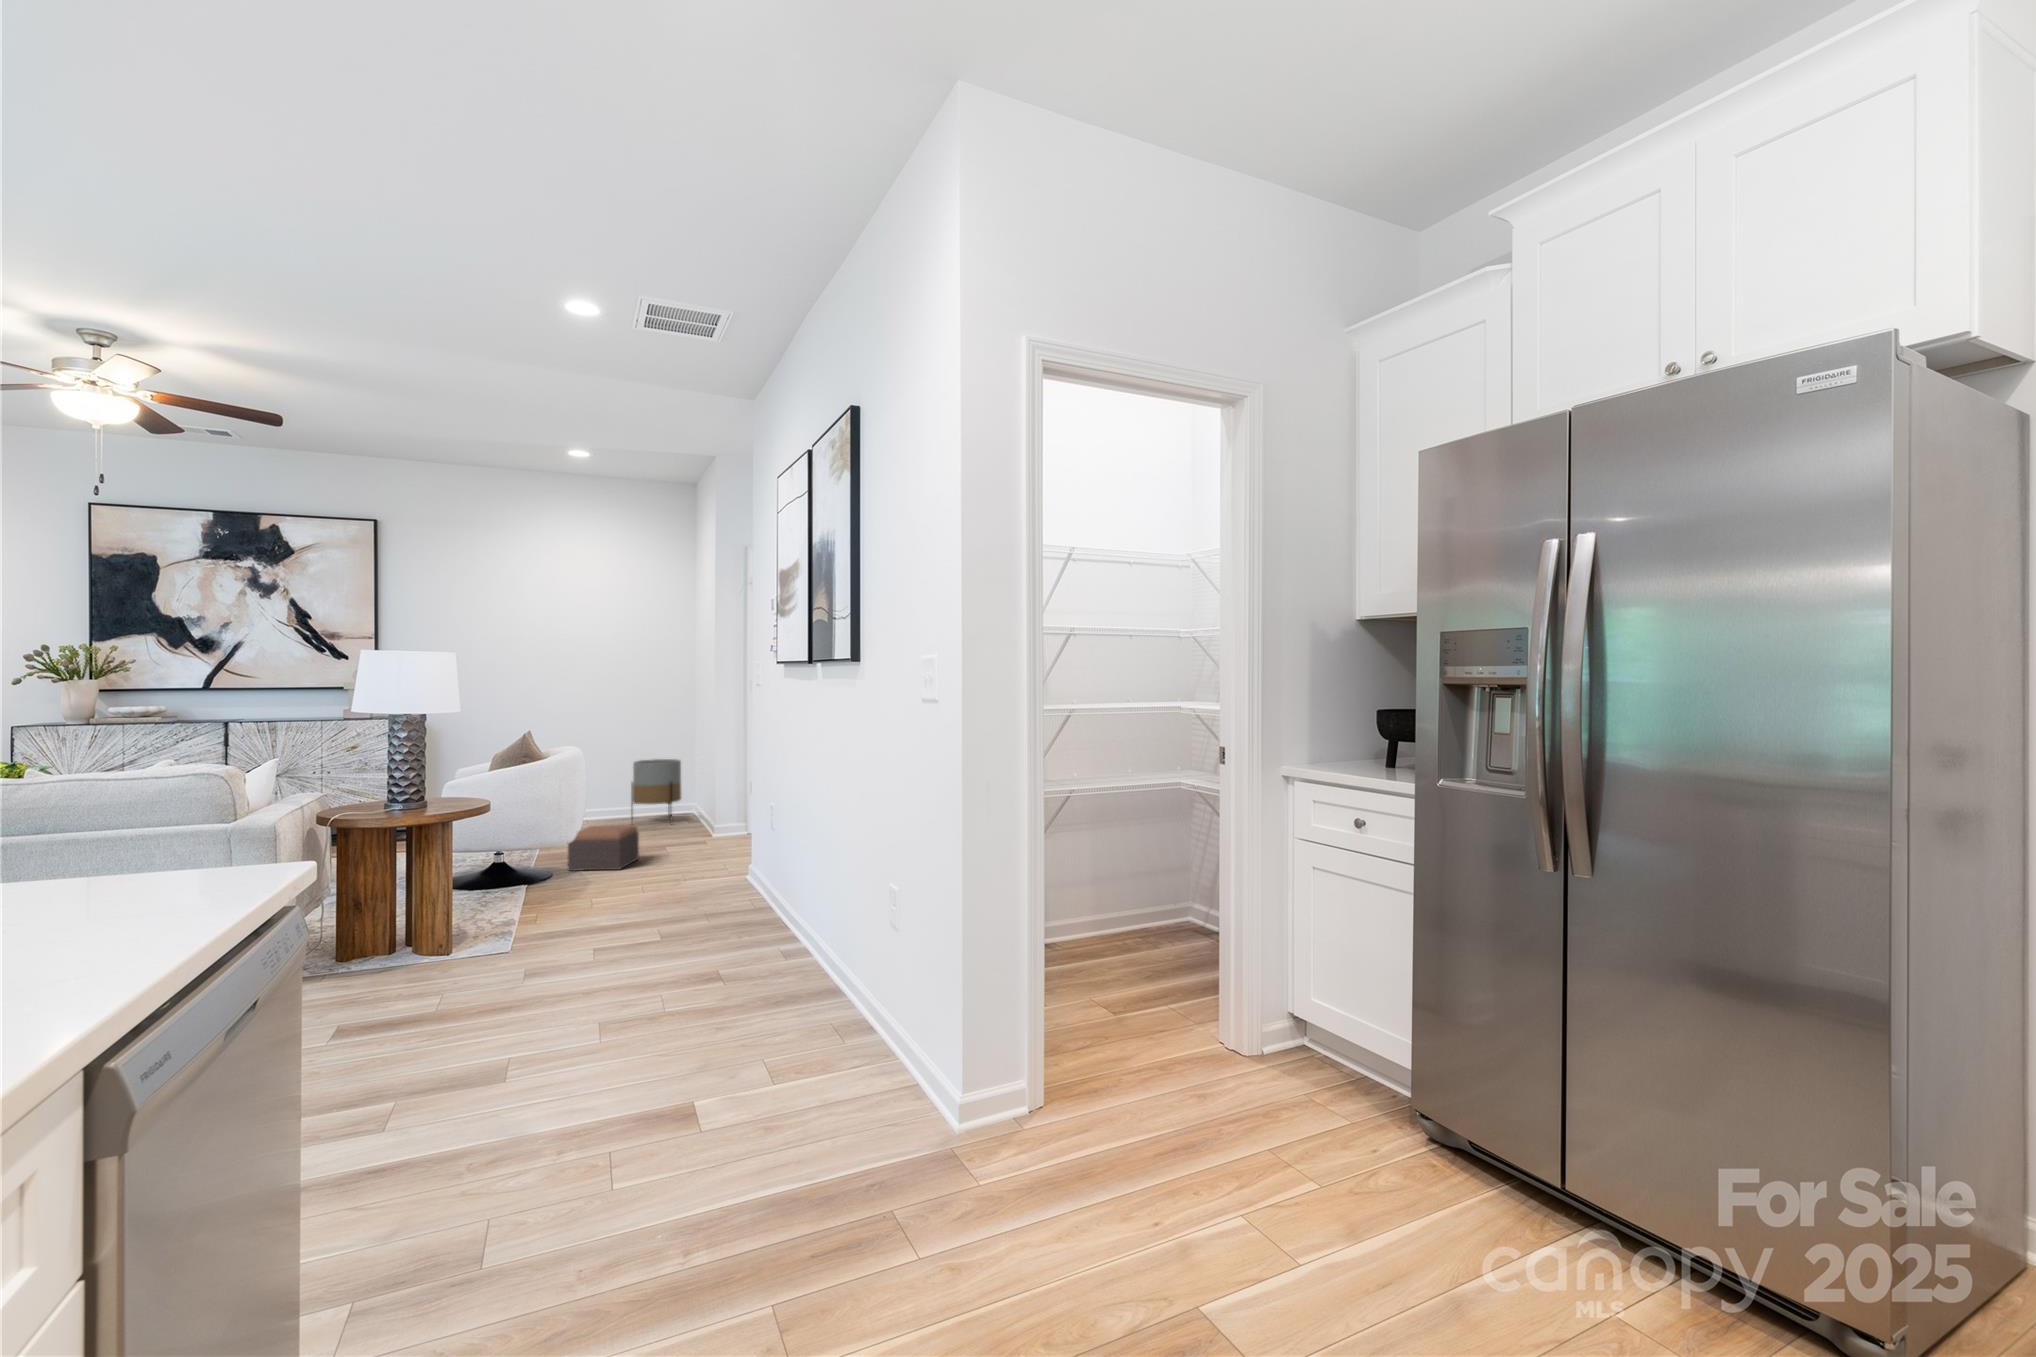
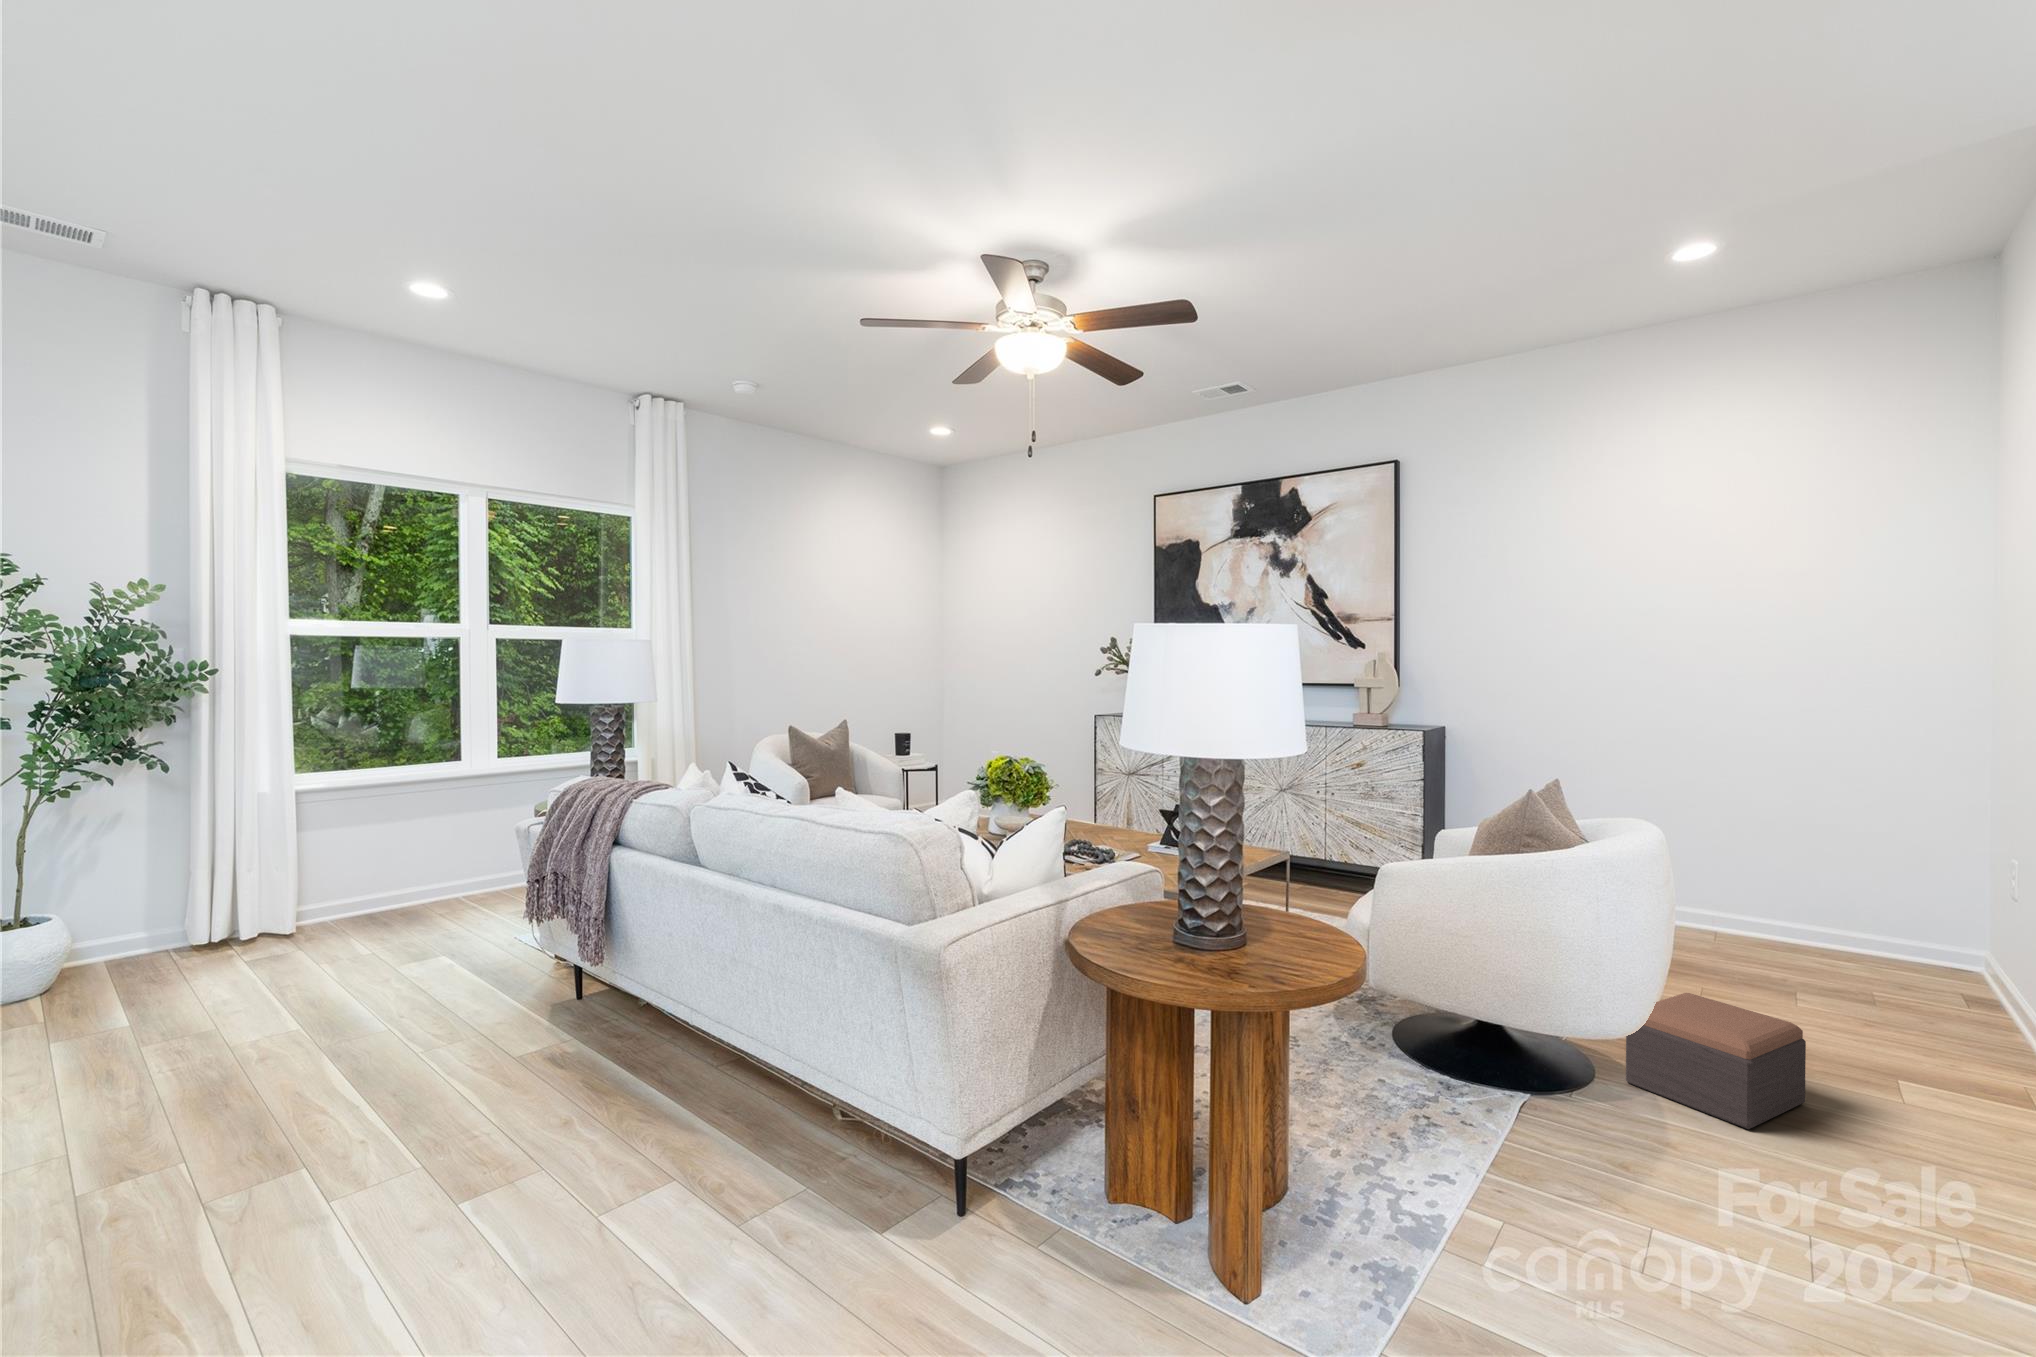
planter: present [631,759,681,821] -> none [1806,839,1936,990]

